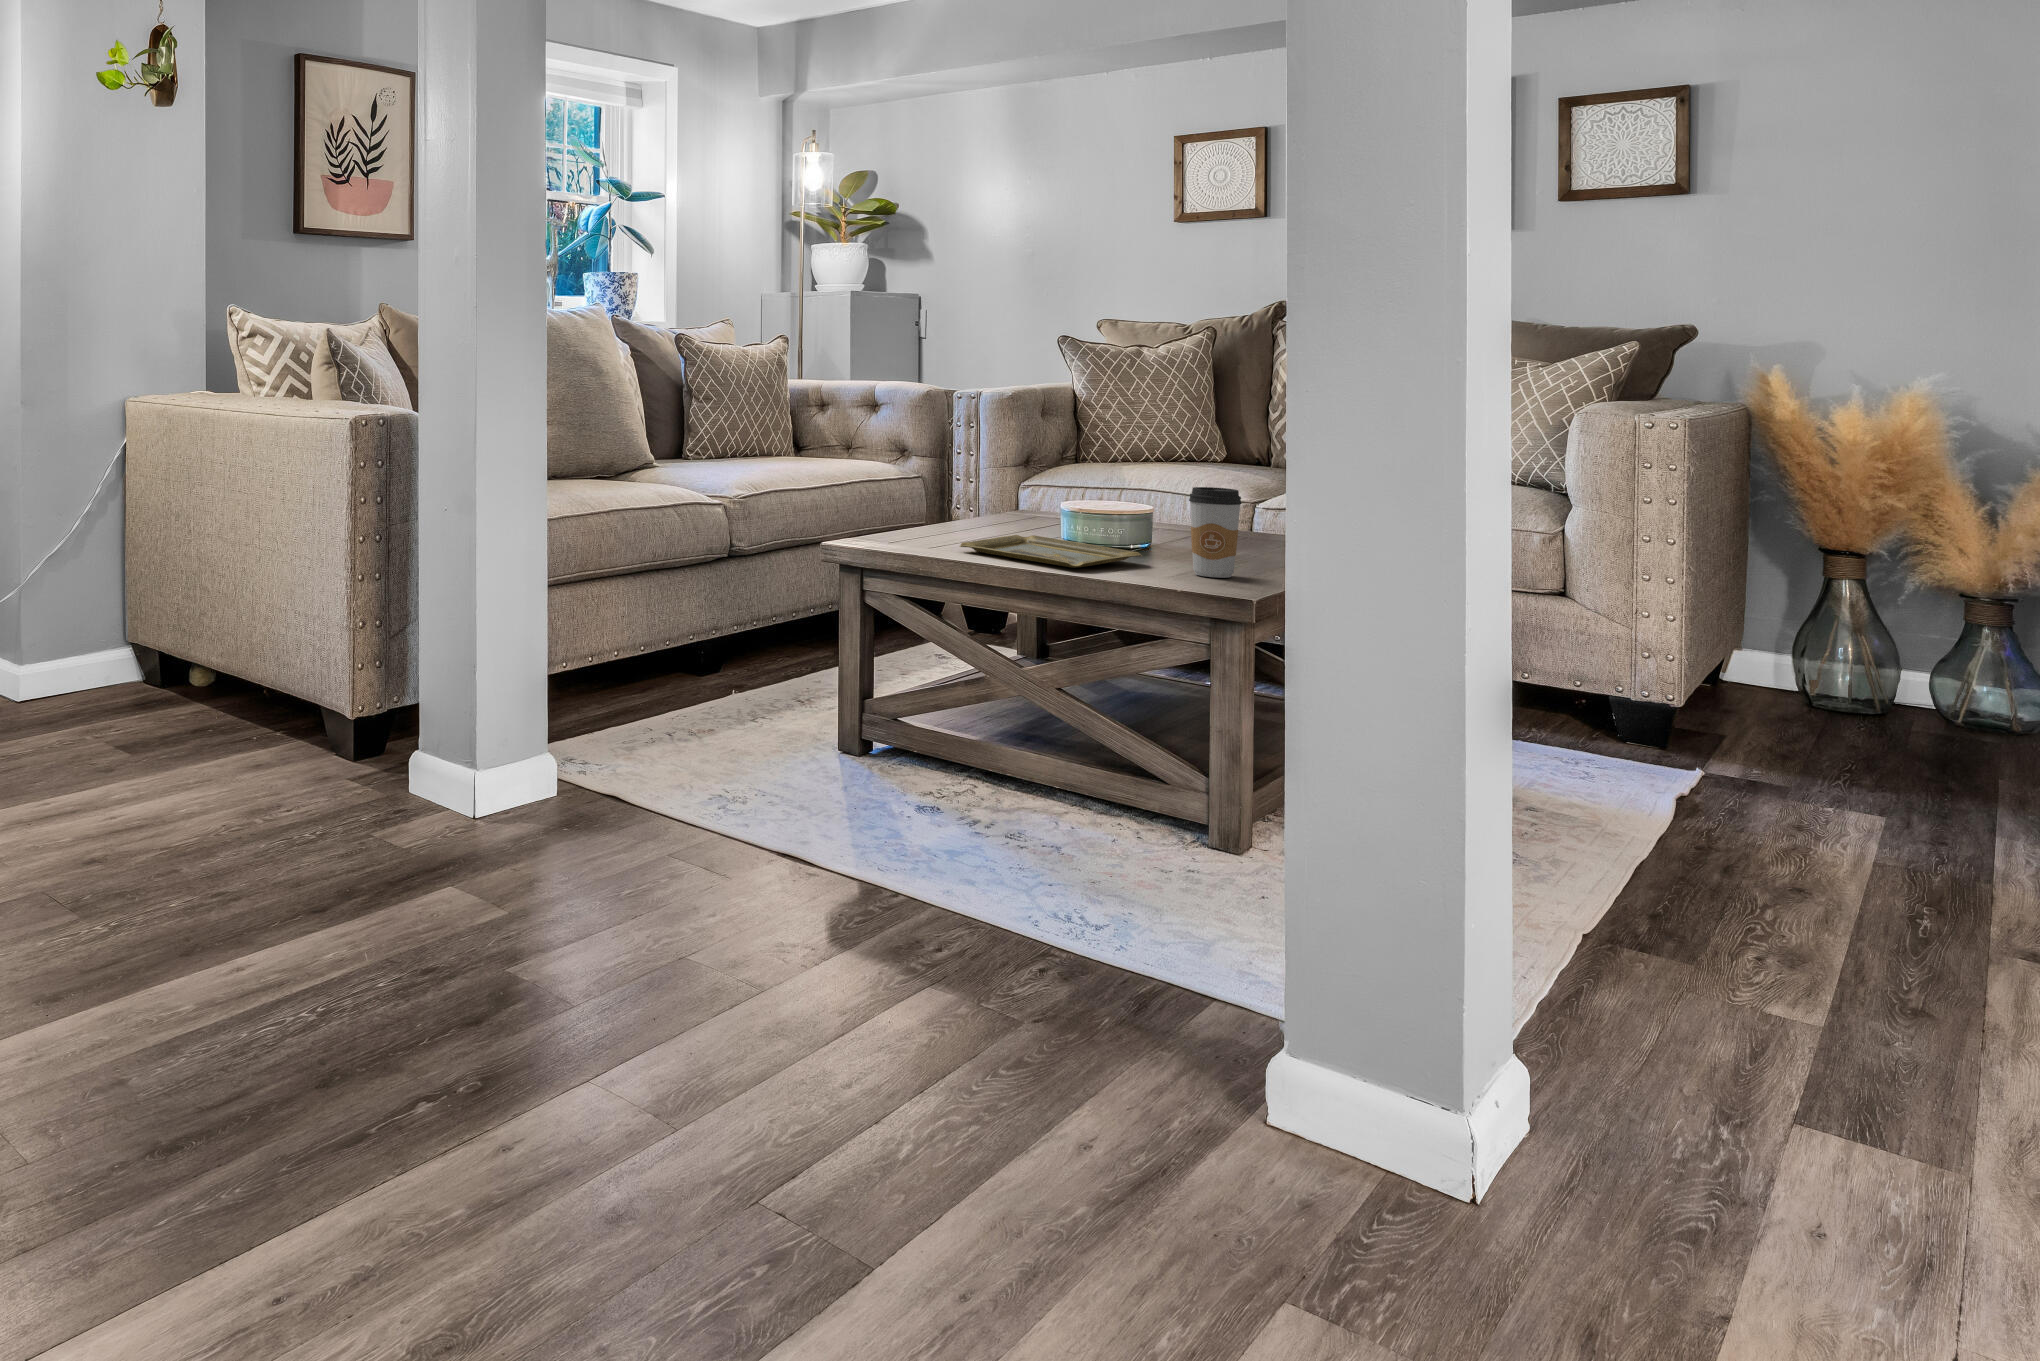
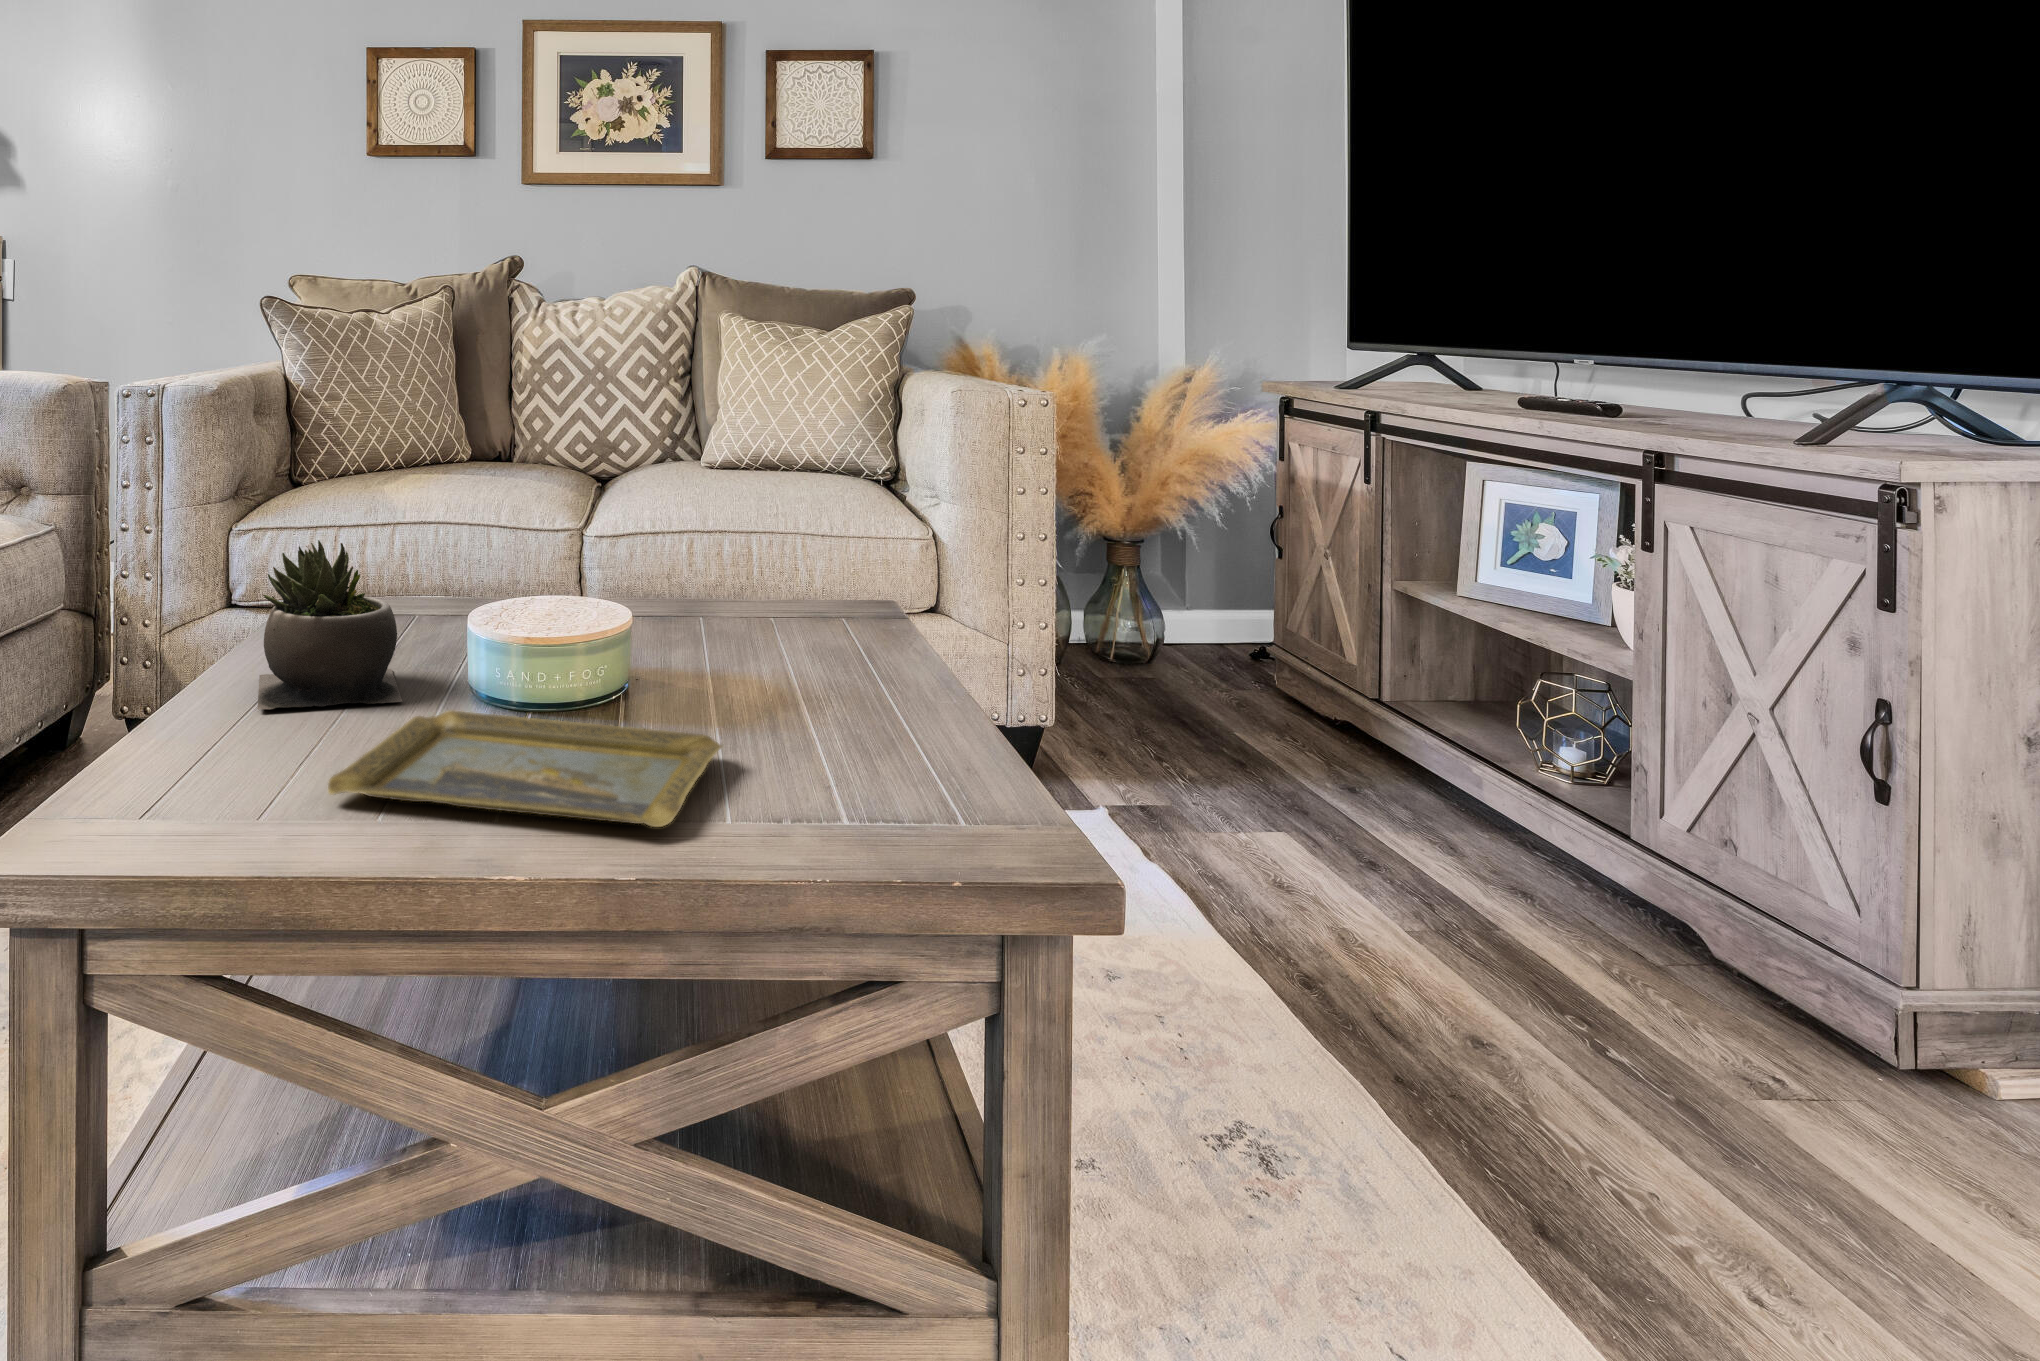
succulent plant: none [958,461,1036,537] -> present [257,540,402,710]
coffee cup: present [1189,487,1241,578] -> none [830,583,932,784]

